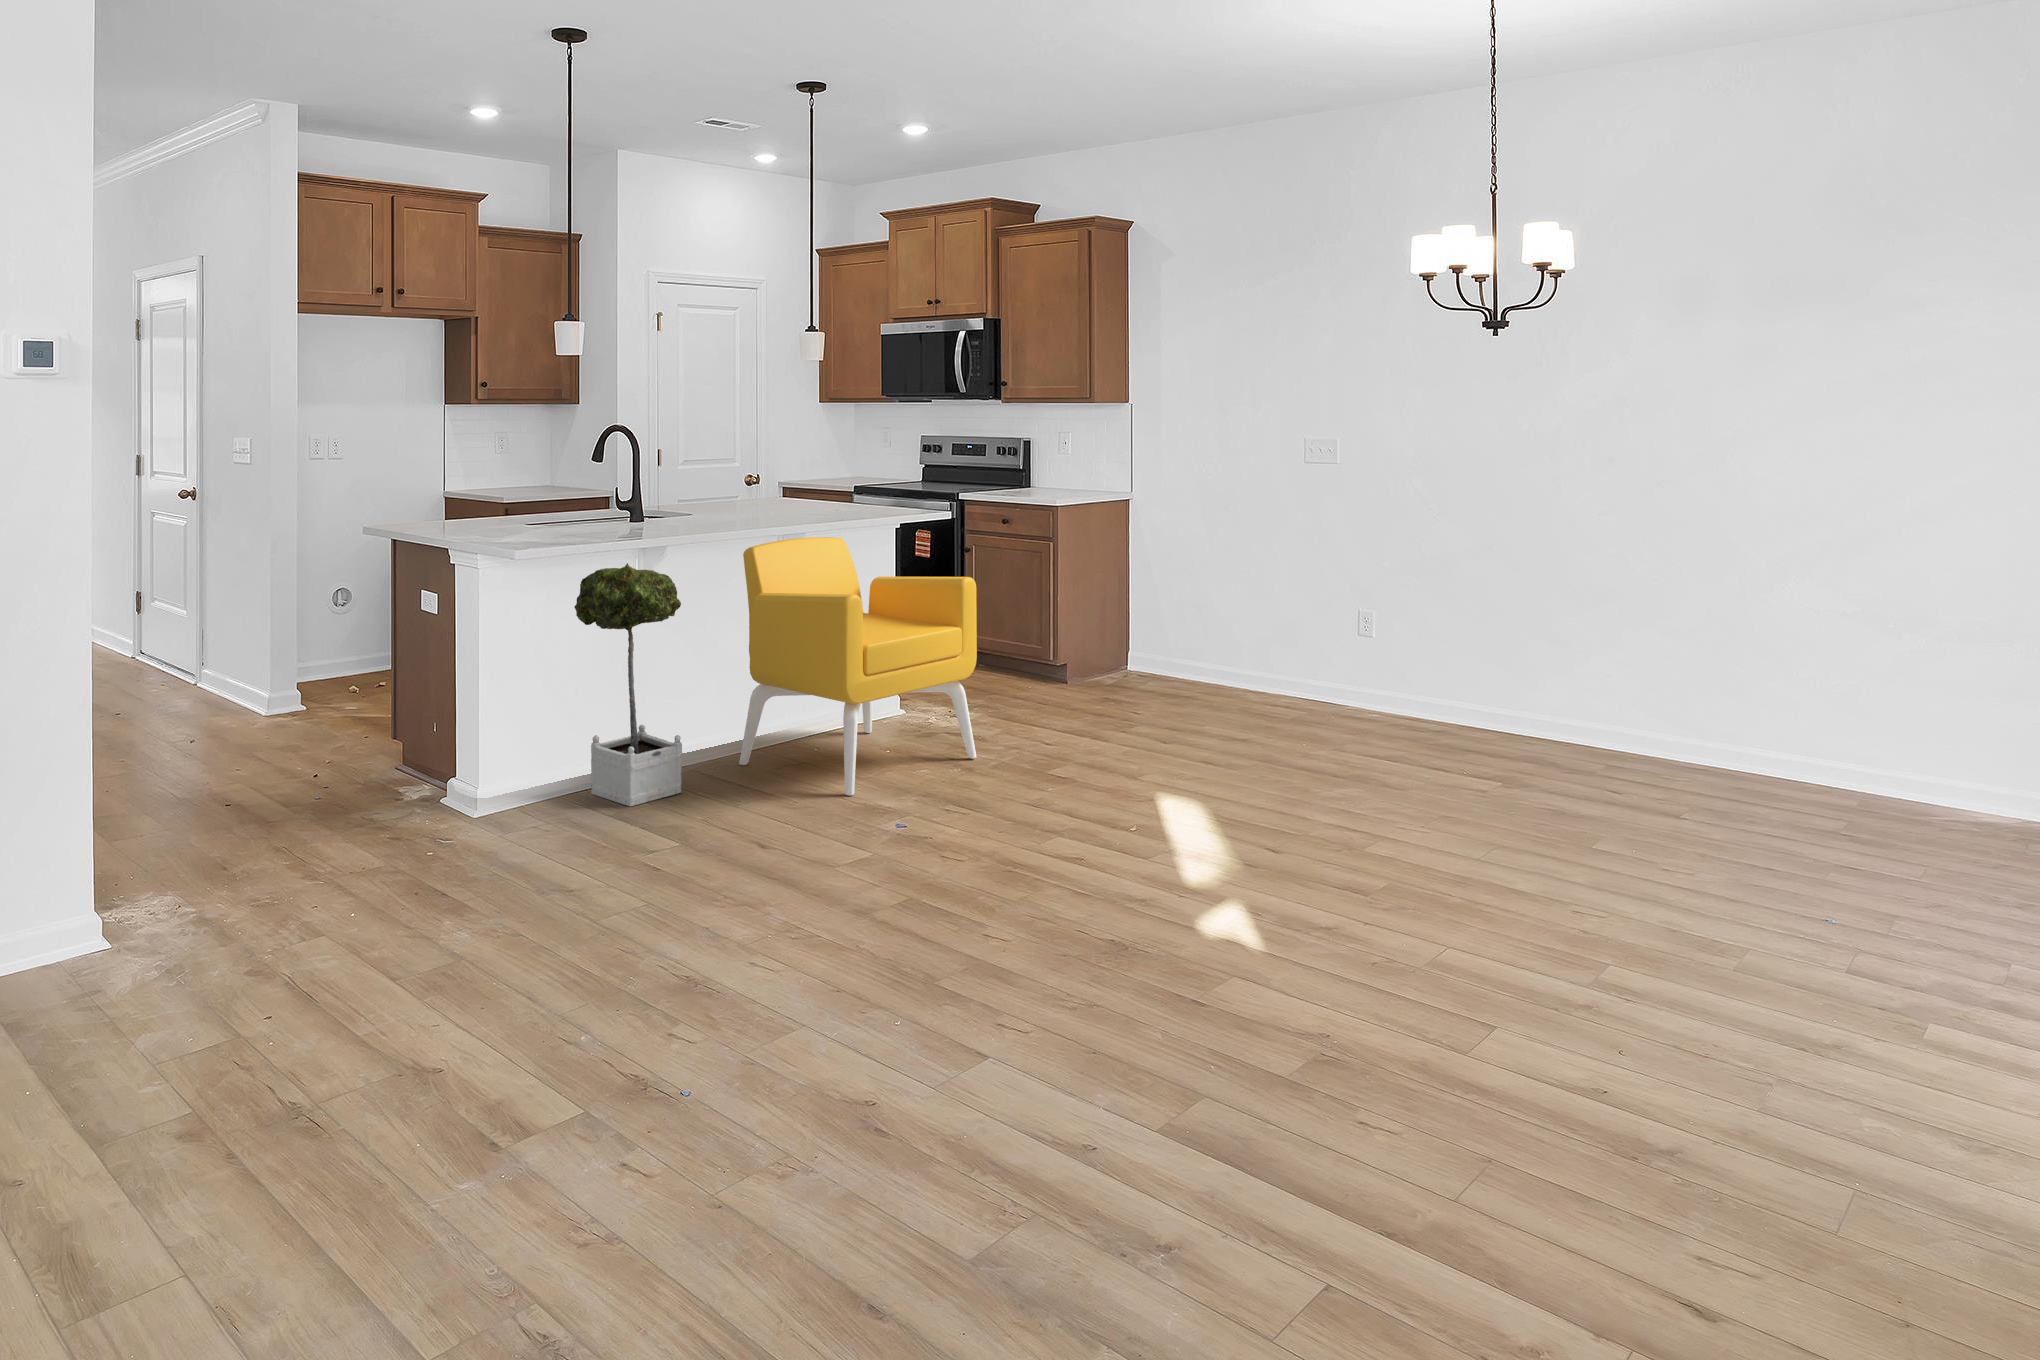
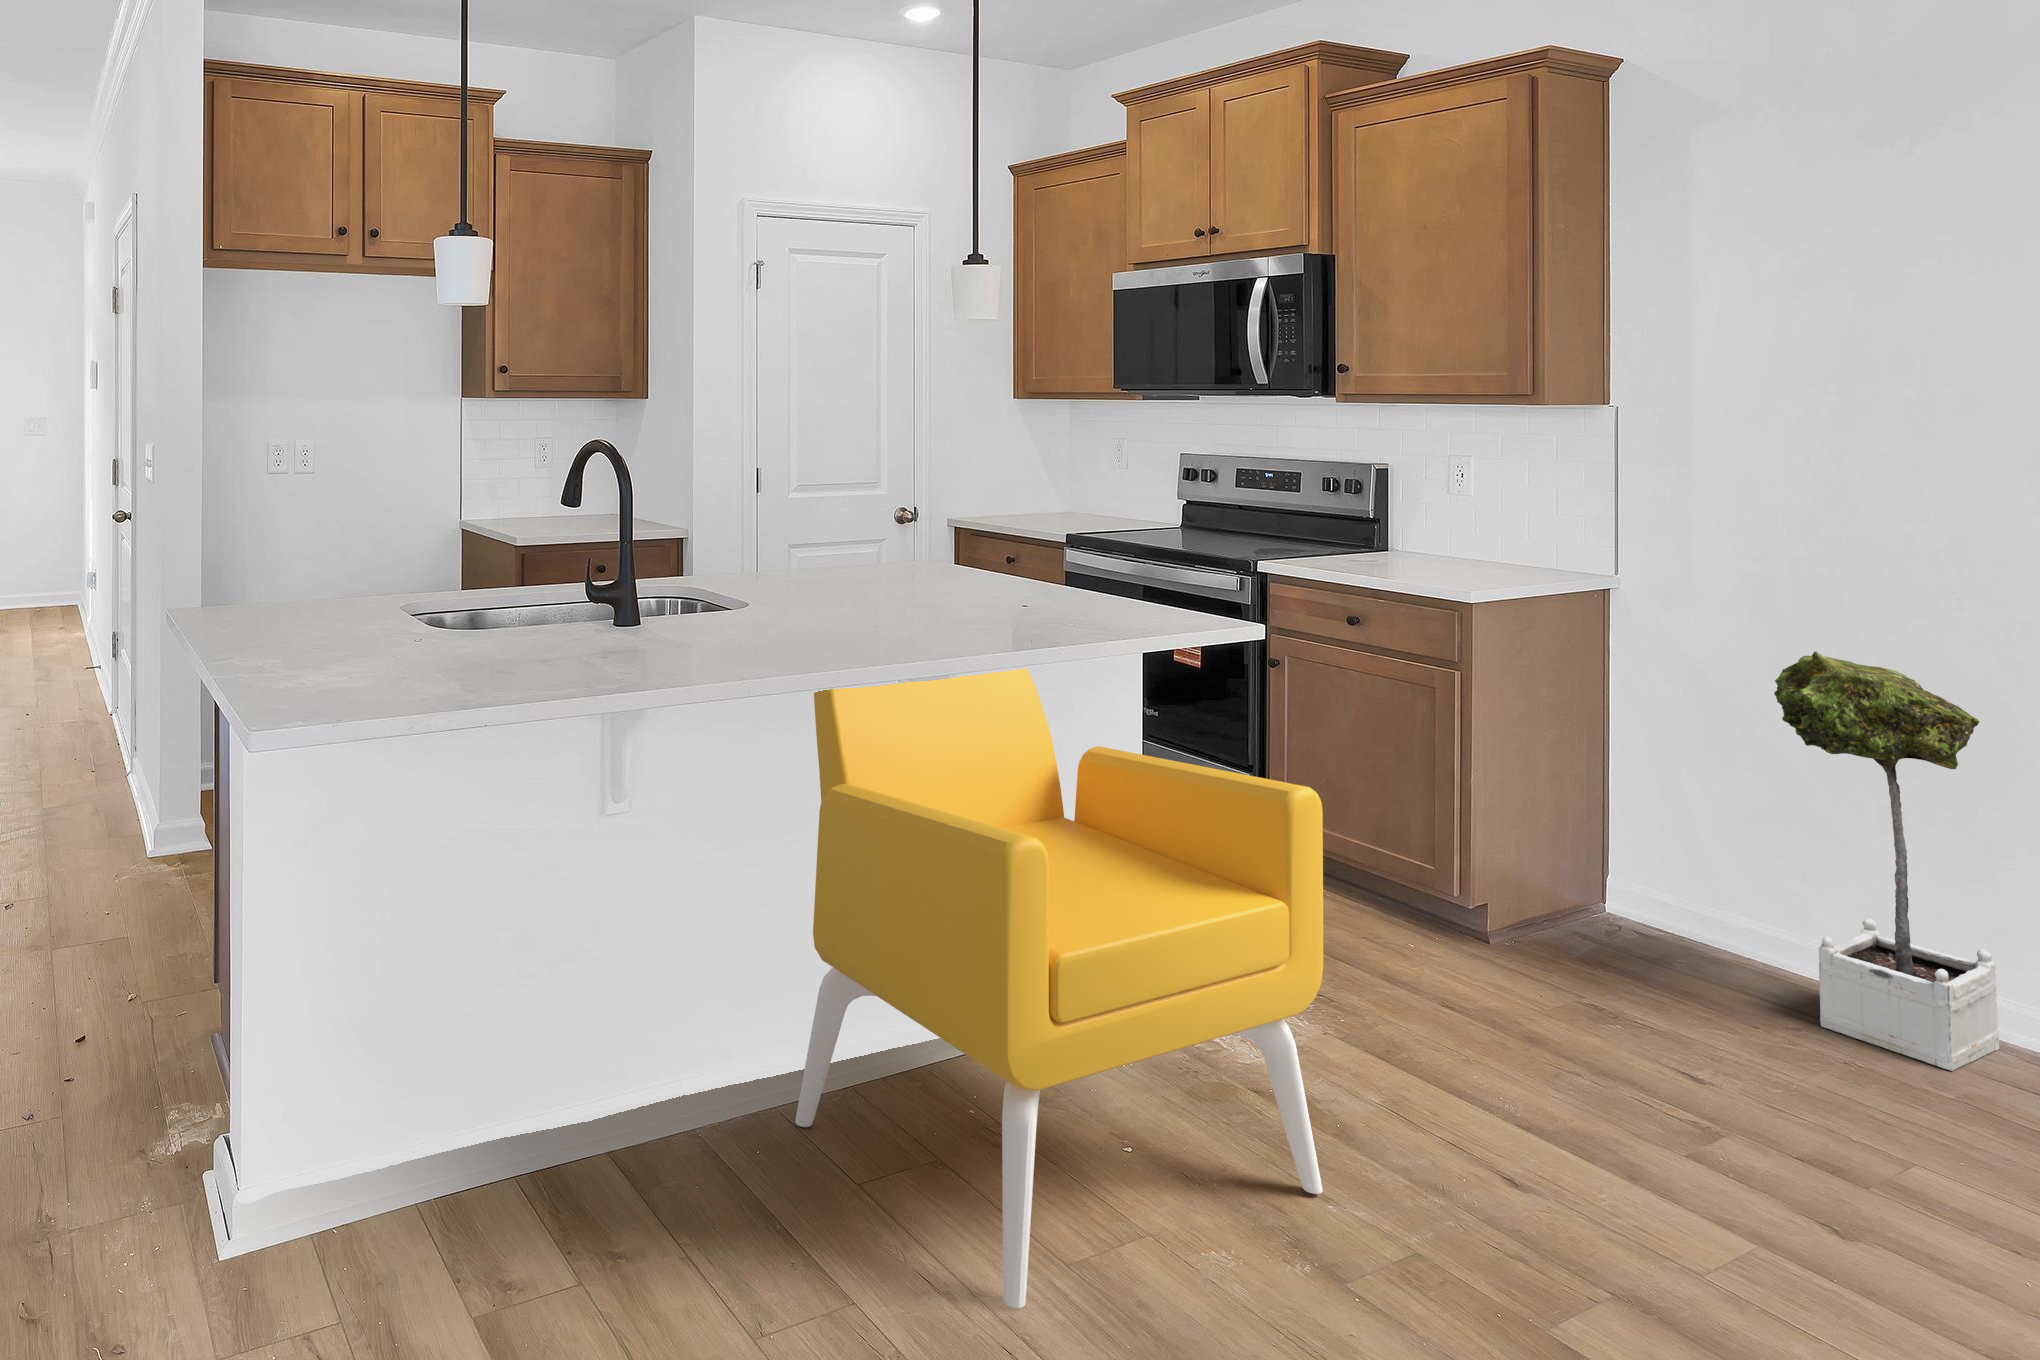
potted tree: present [574,563,682,806] -> present [1774,652,1999,1071]

